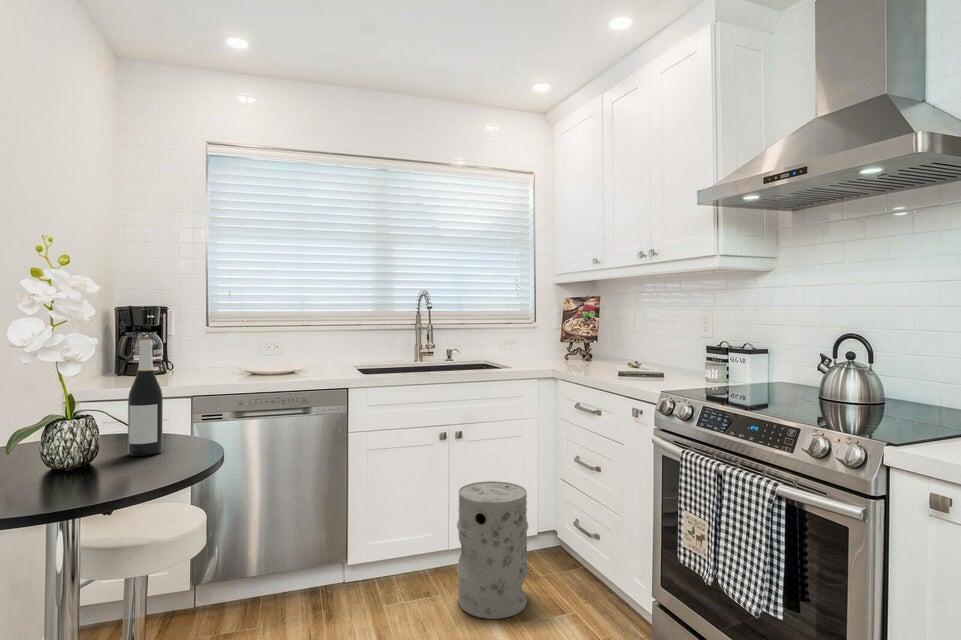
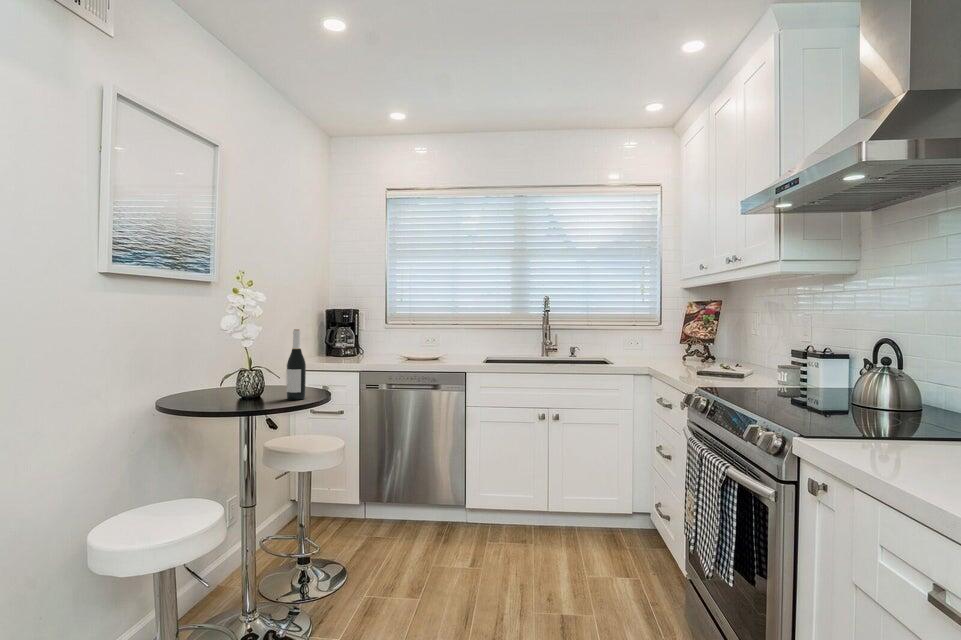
trash can: present [456,481,529,619] -> none [541,458,602,570]

